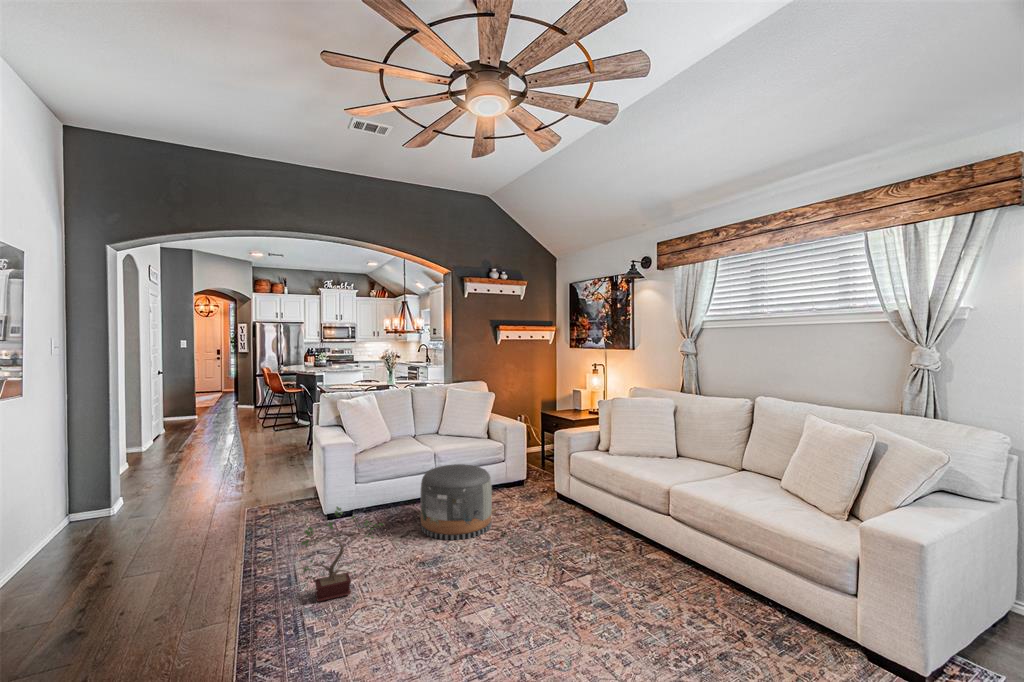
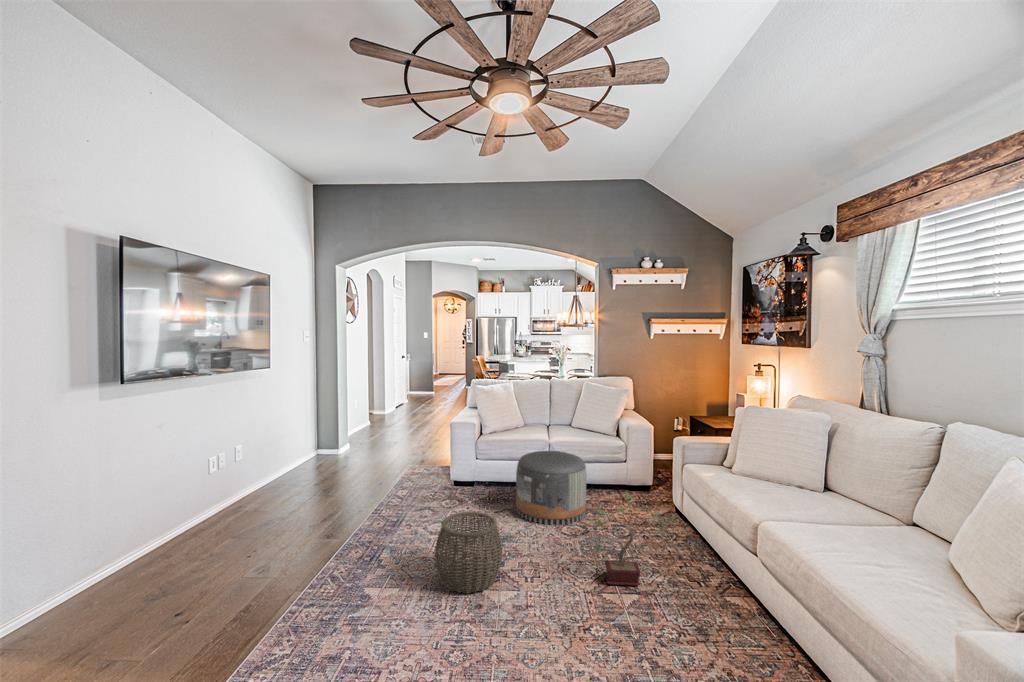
potted plant: present [301,507,384,602] -> present [594,493,676,586]
woven basket: none [402,539,475,628] -> present [435,512,503,593]

